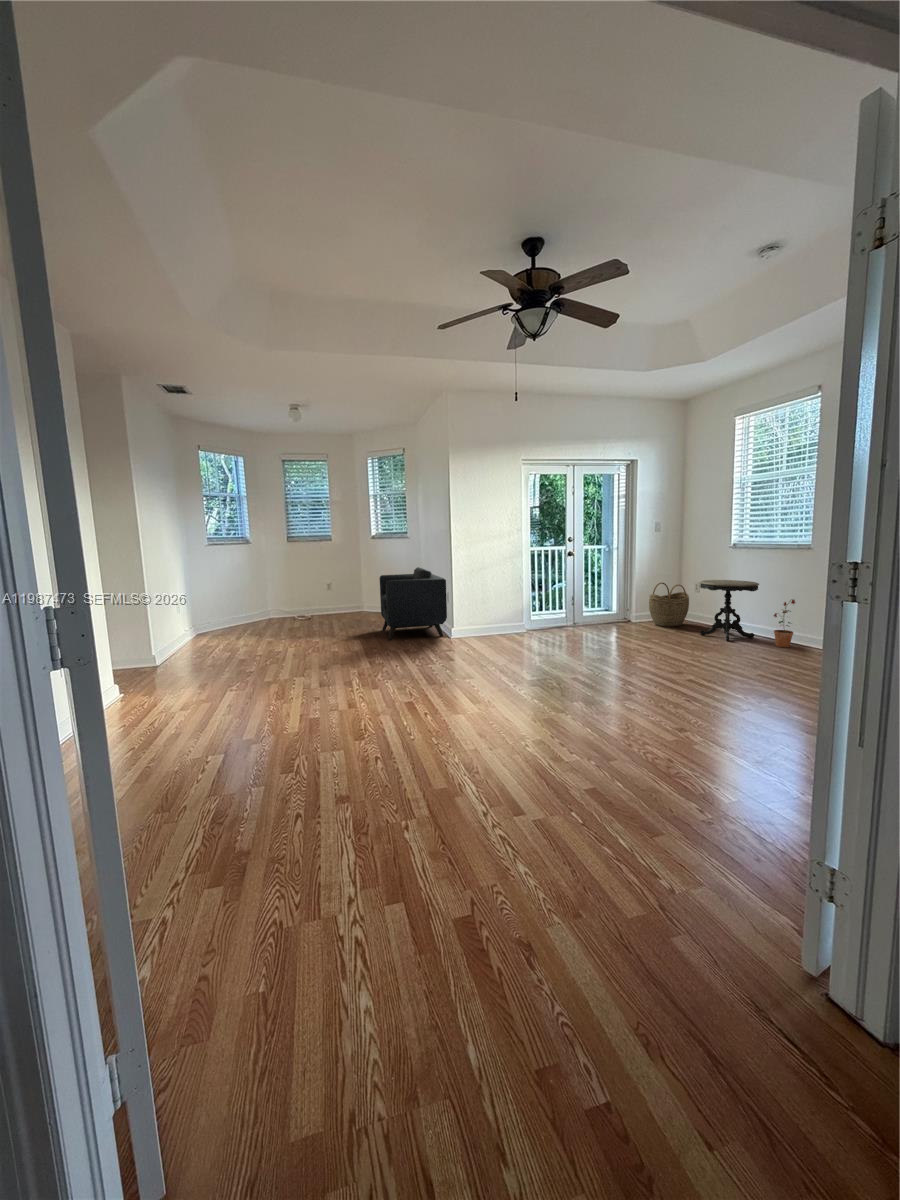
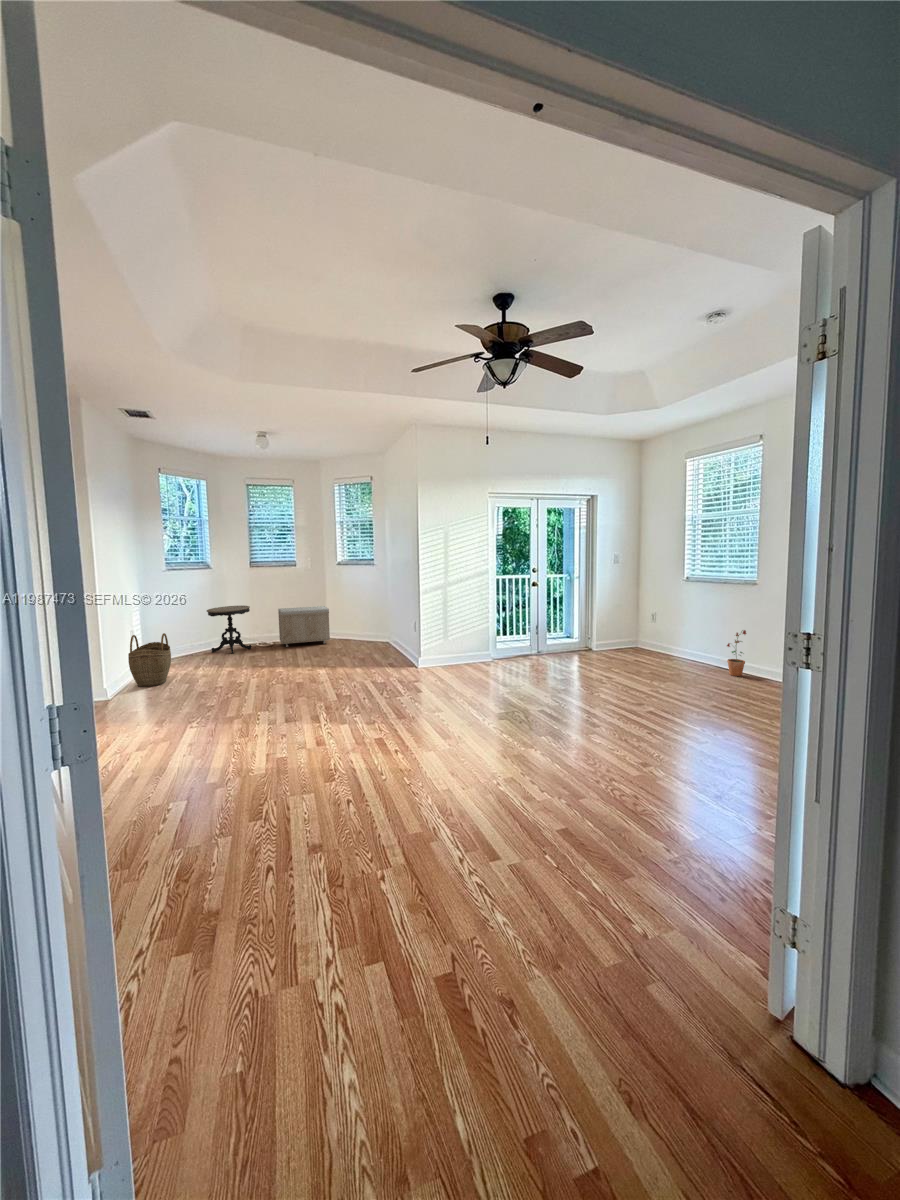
armchair: present [380,567,447,640] -> none [344,595,413,670]
side table: present [700,580,759,641] -> present [207,605,251,654]
storage bench: none [318,581,367,620] -> present [278,606,330,647]
woven basket: present [649,583,689,627] -> present [128,633,171,687]

